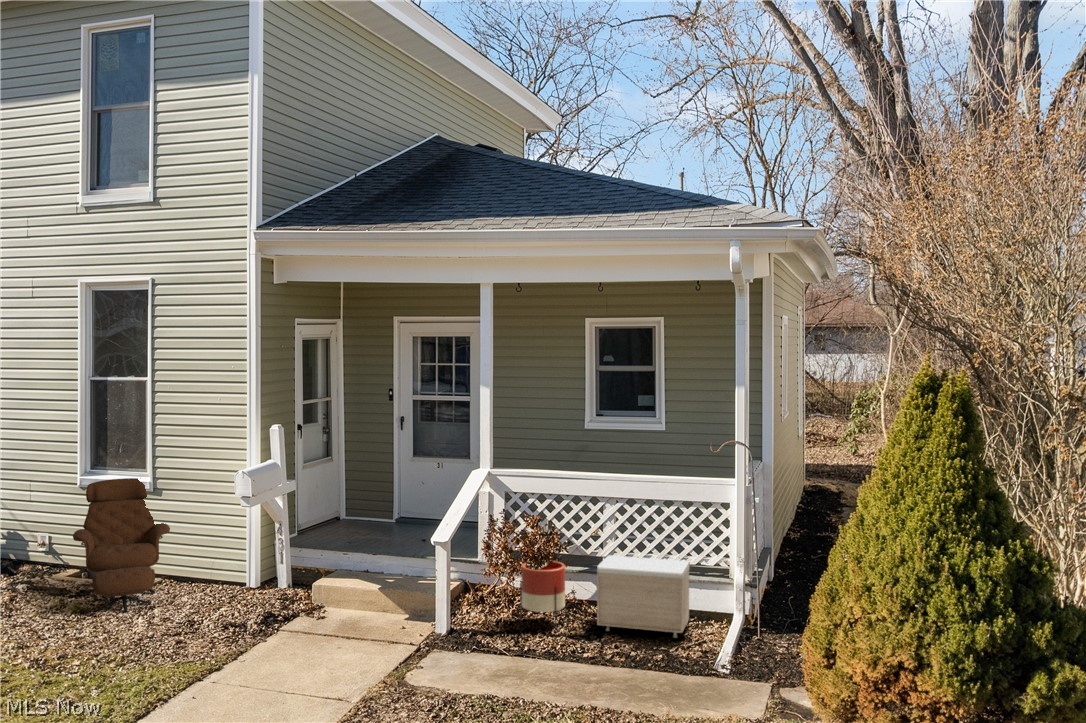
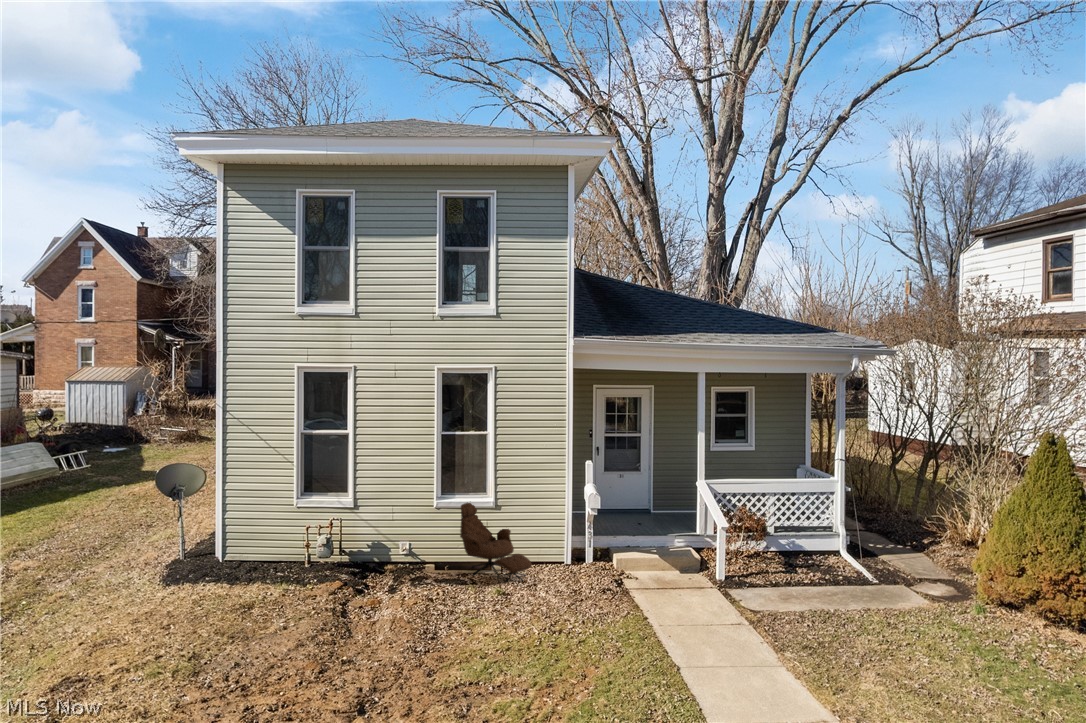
storage bench: present [597,555,690,638] -> none [777,524,829,564]
planter: present [520,561,565,630] -> none [741,530,765,566]

